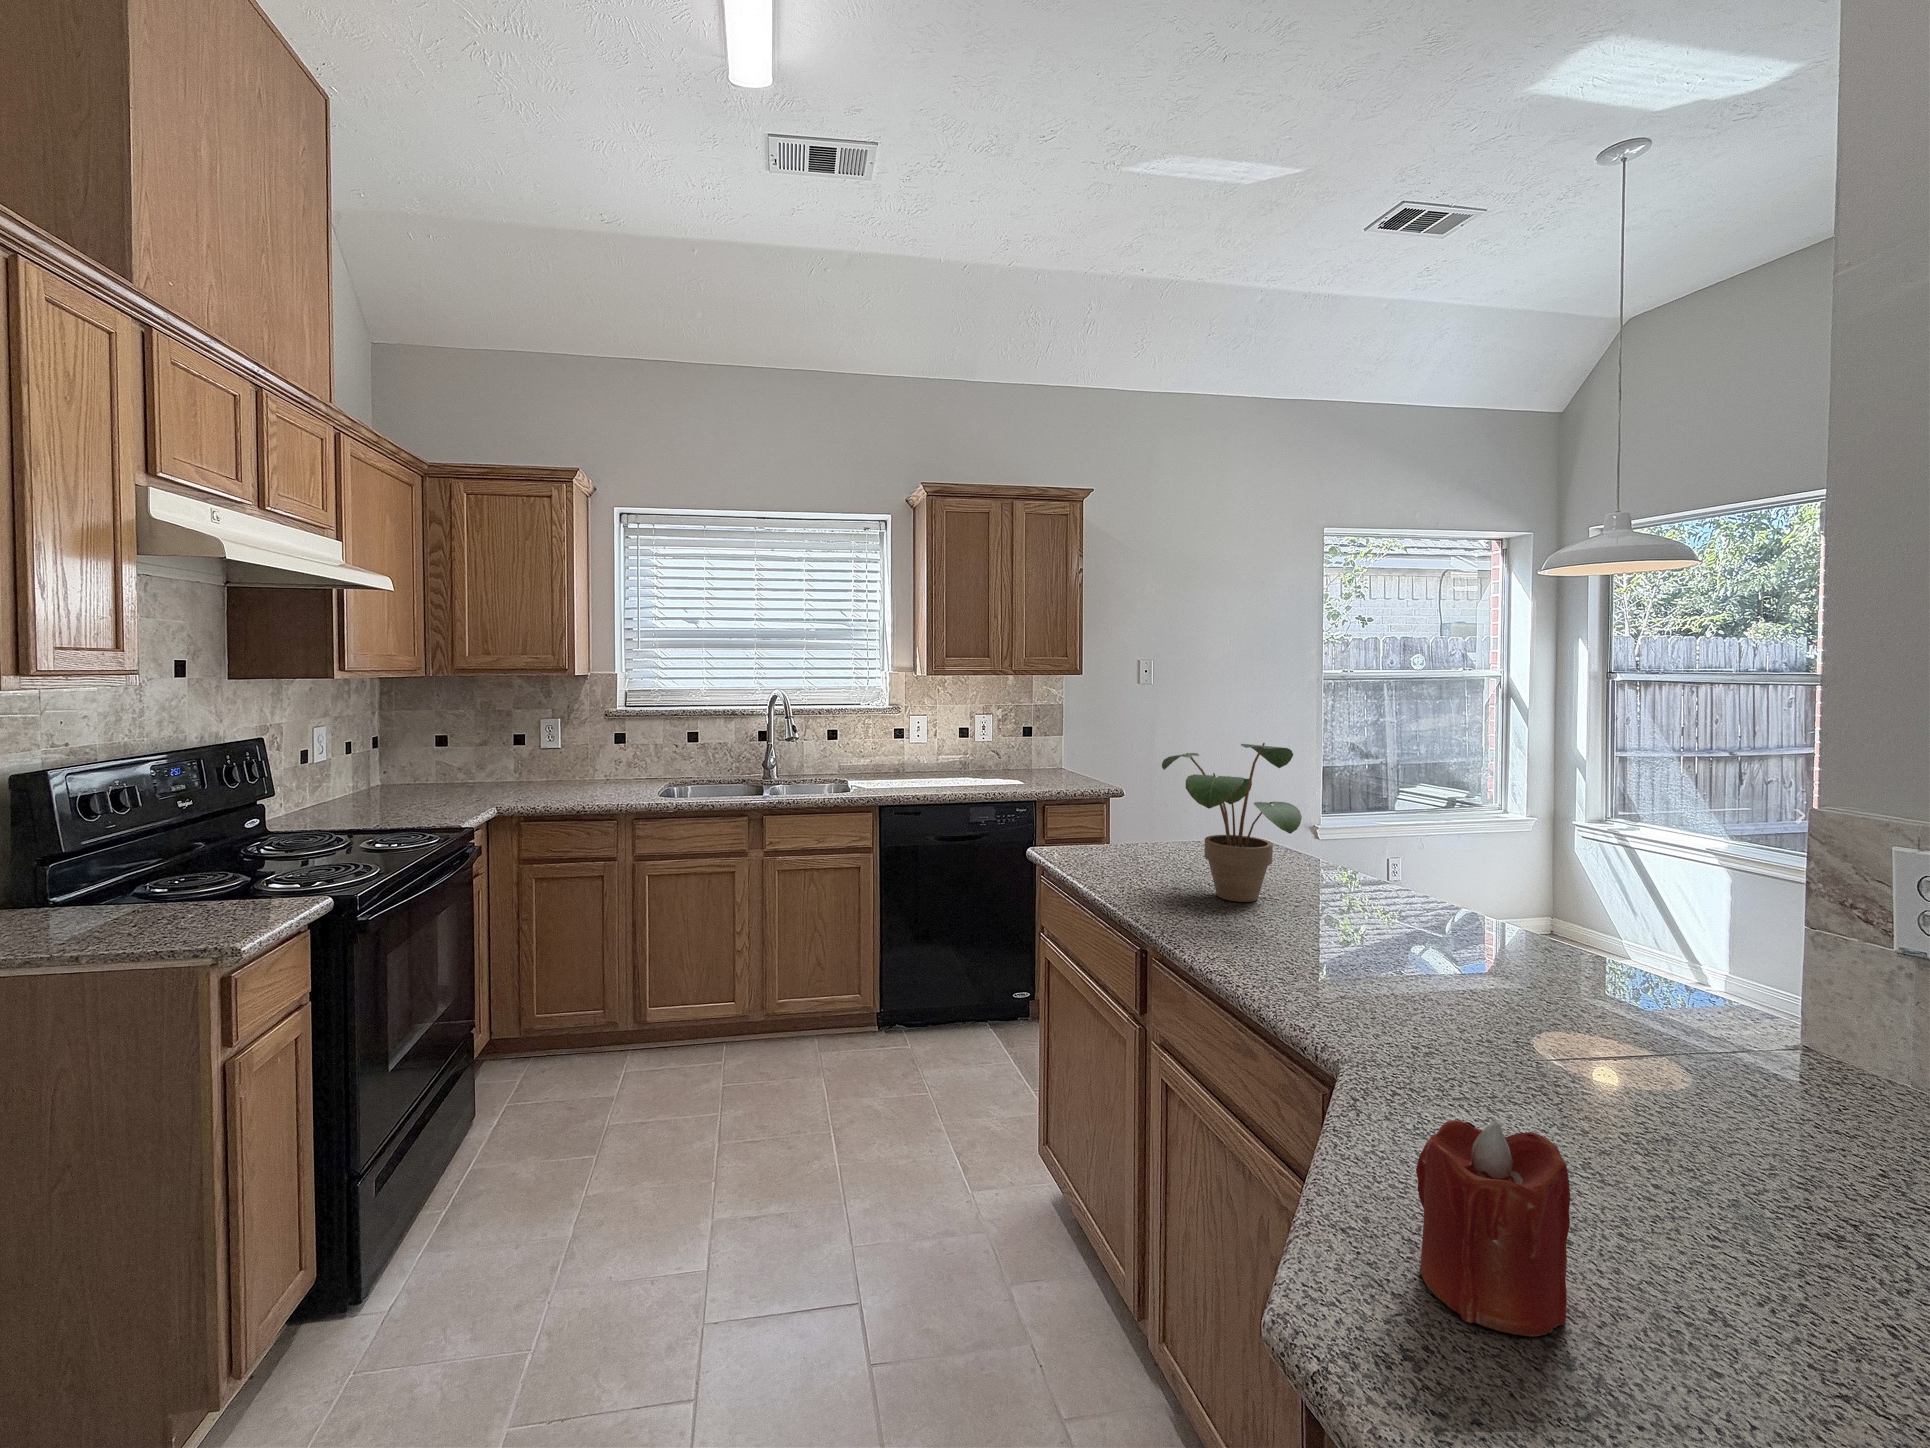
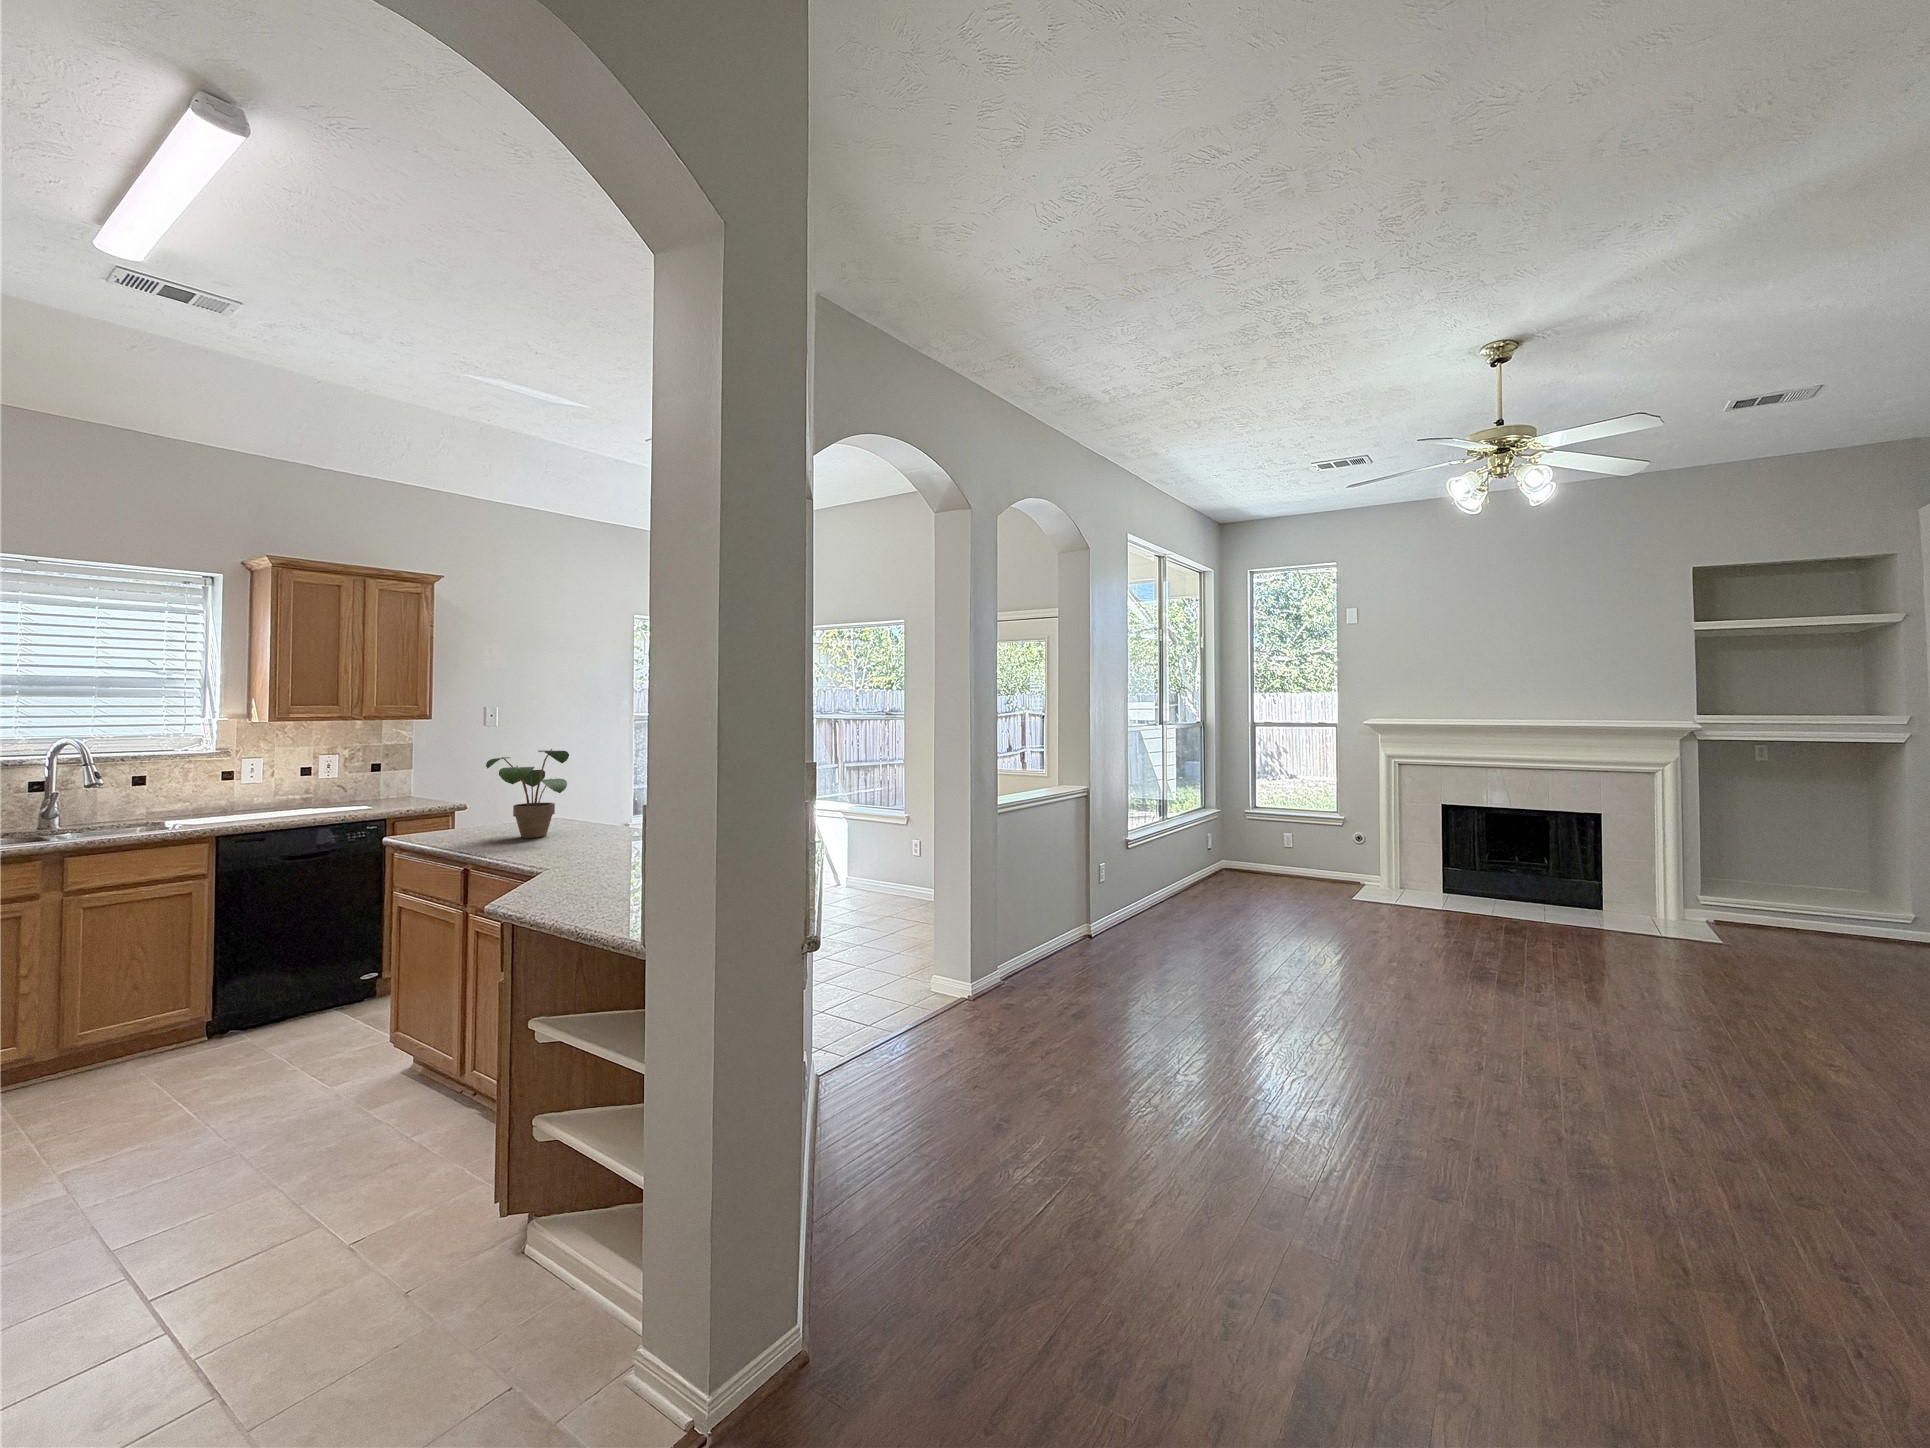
candle: present [1416,1120,1570,1337] -> none [556,841,597,899]

